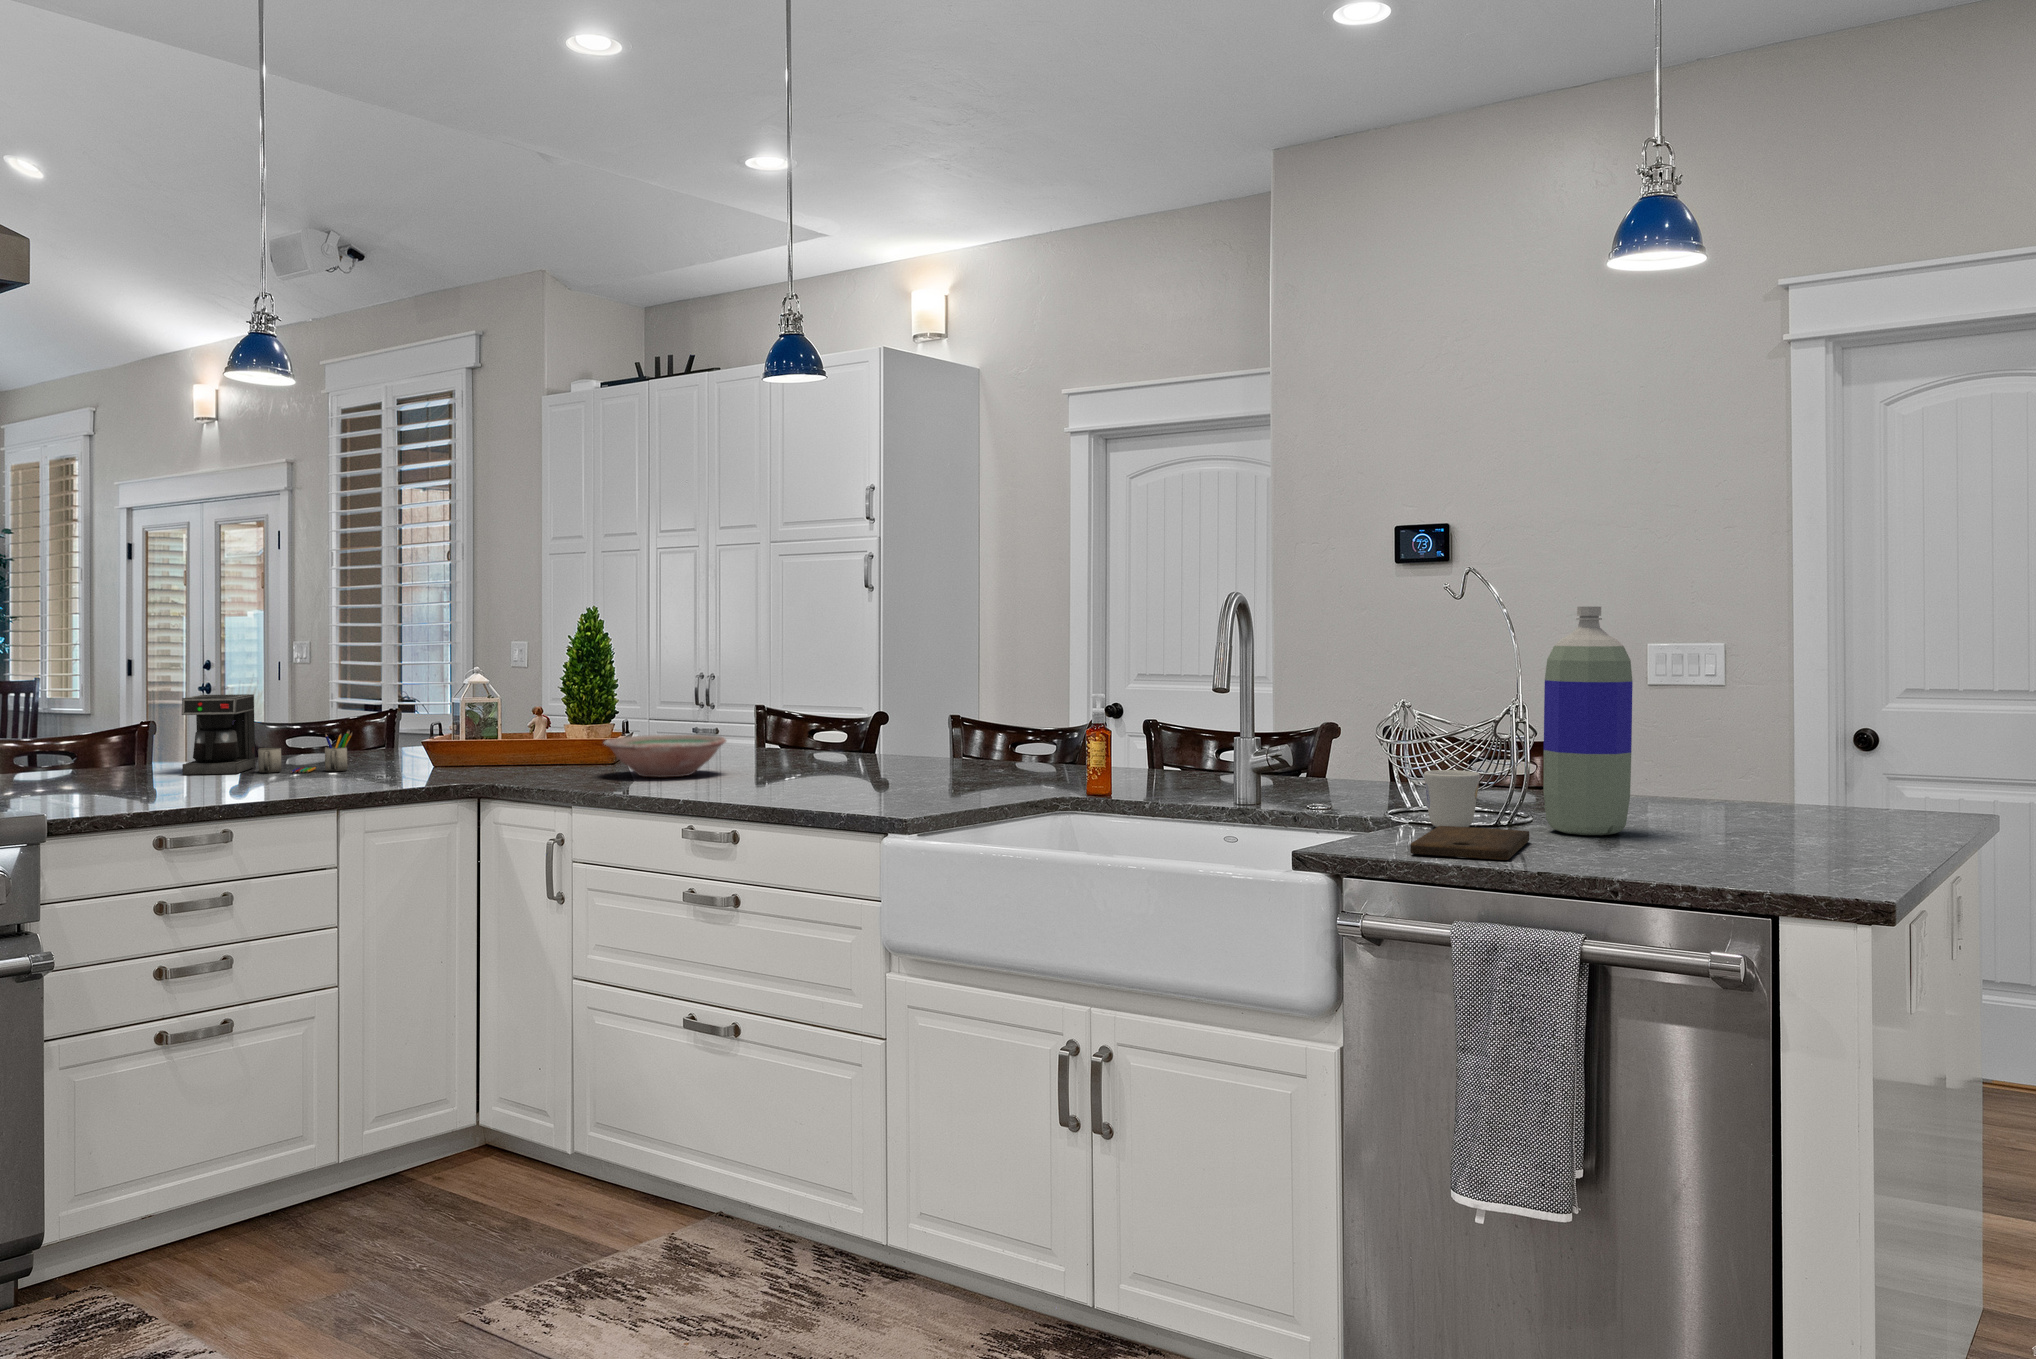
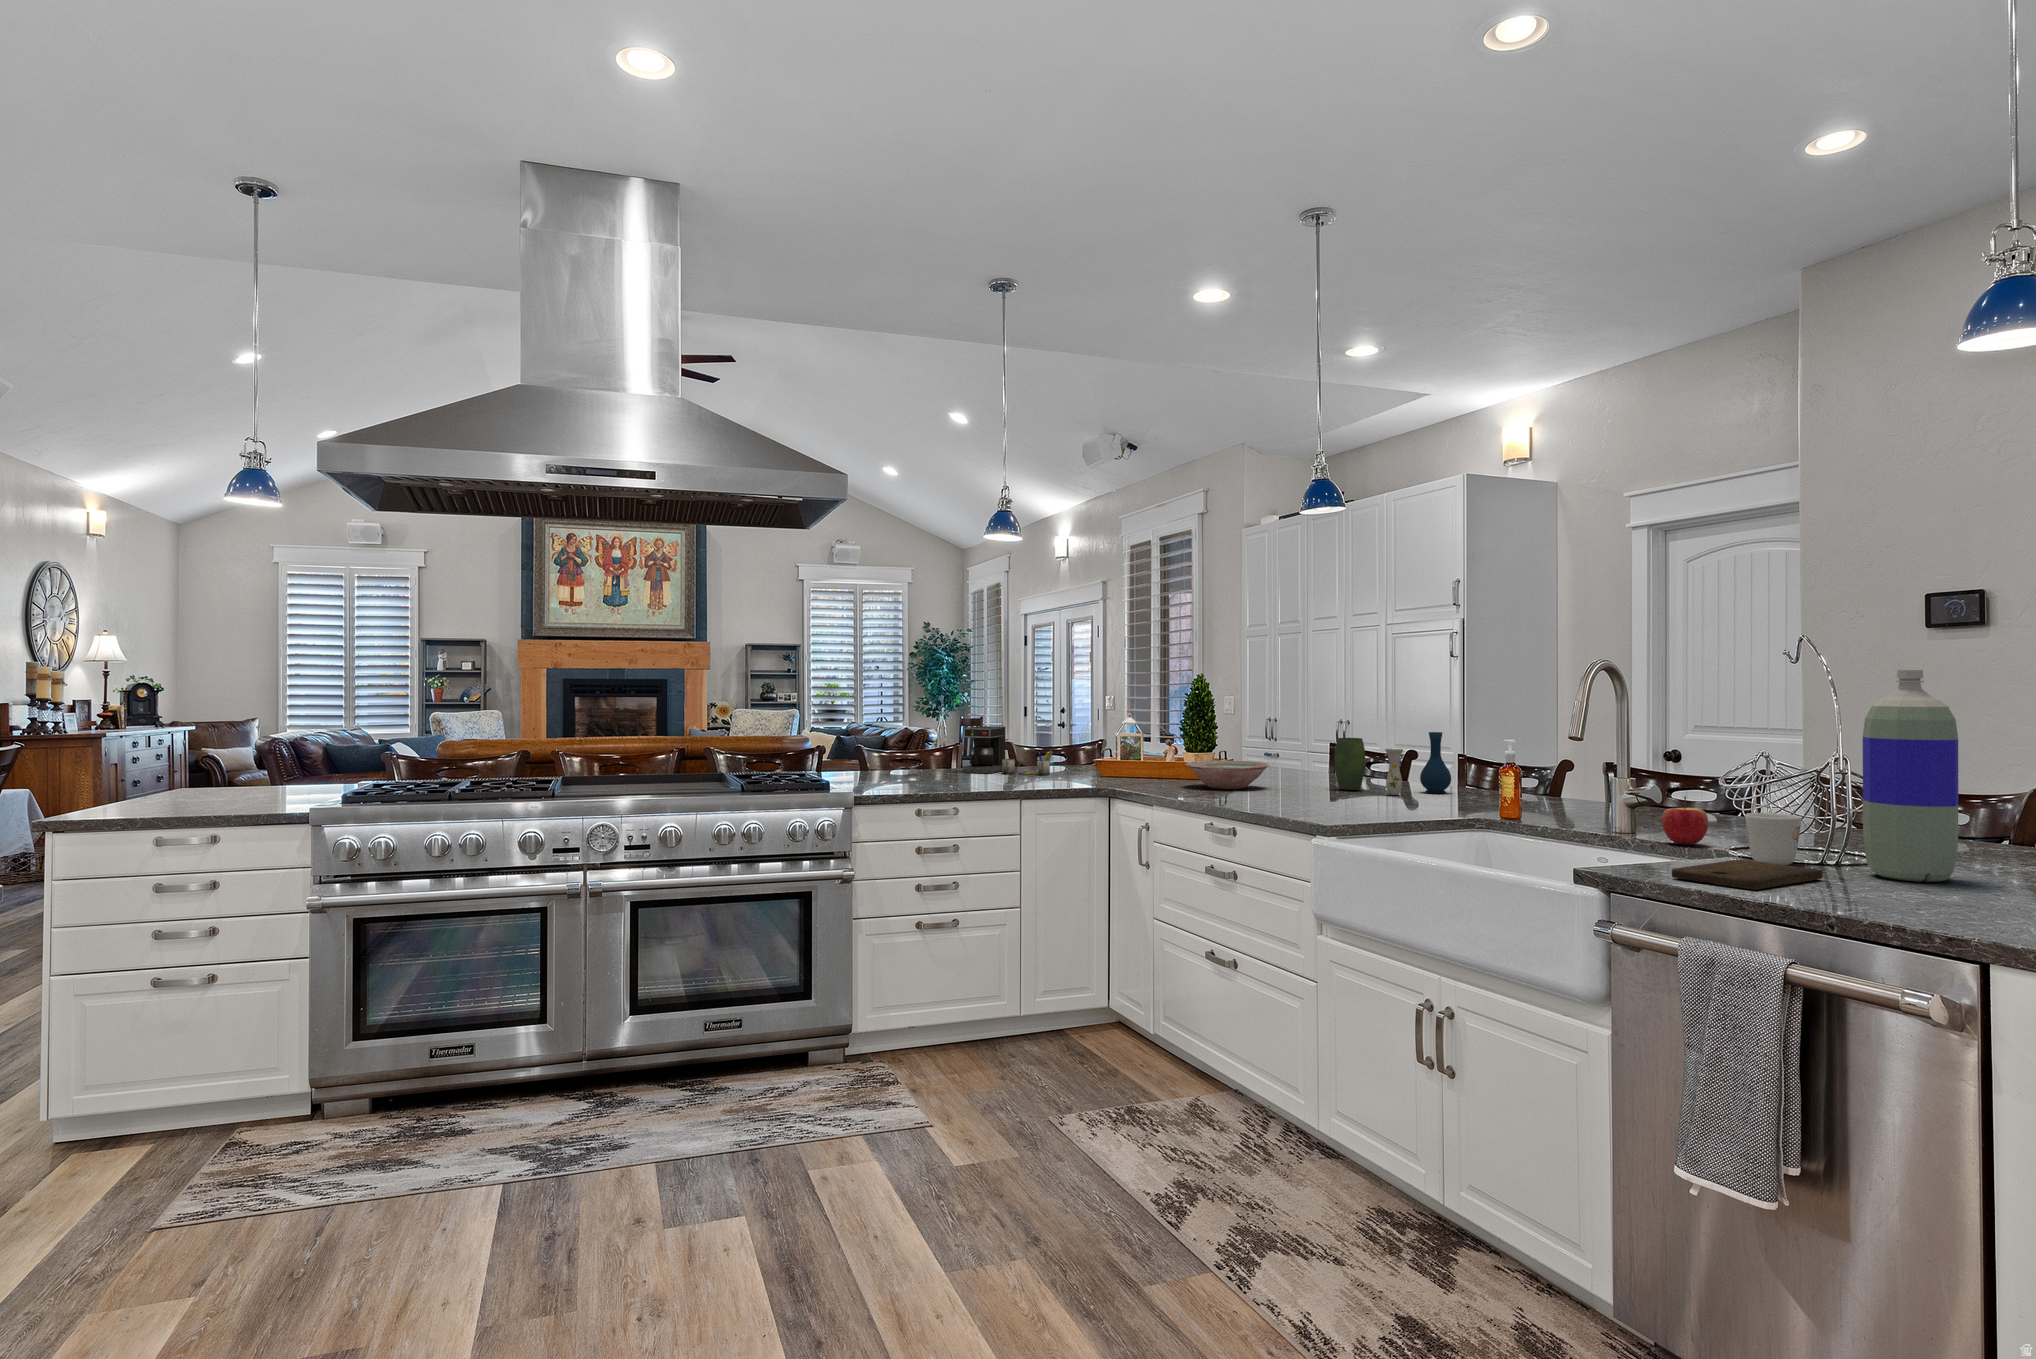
vase: none [813,686,961,772] -> present [1334,732,1451,795]
apple: none [1305,755,1353,812] -> present [1662,796,1708,845]

